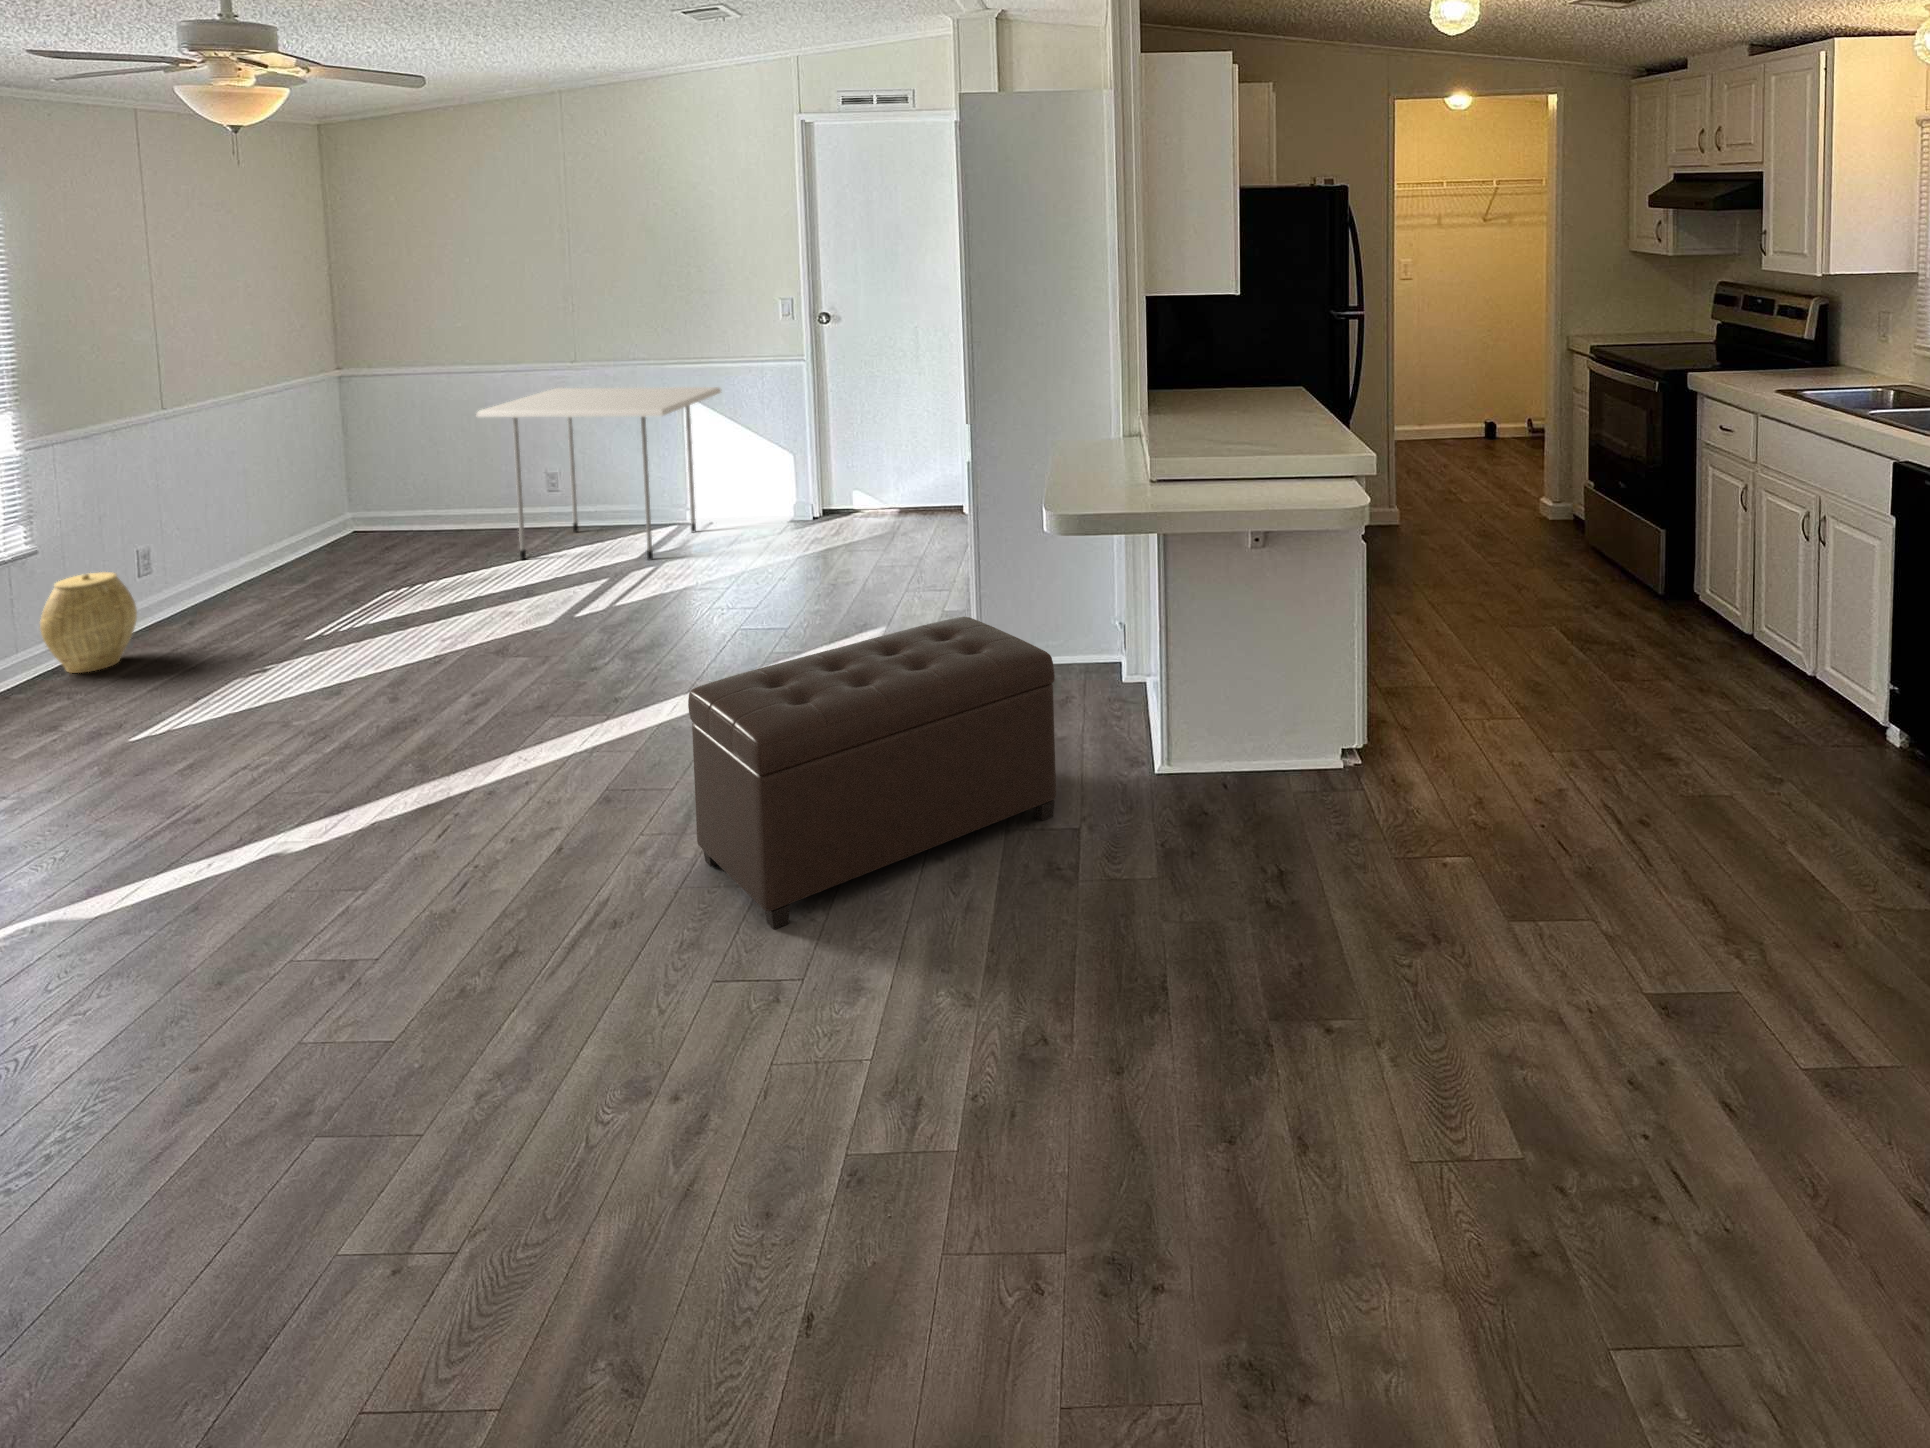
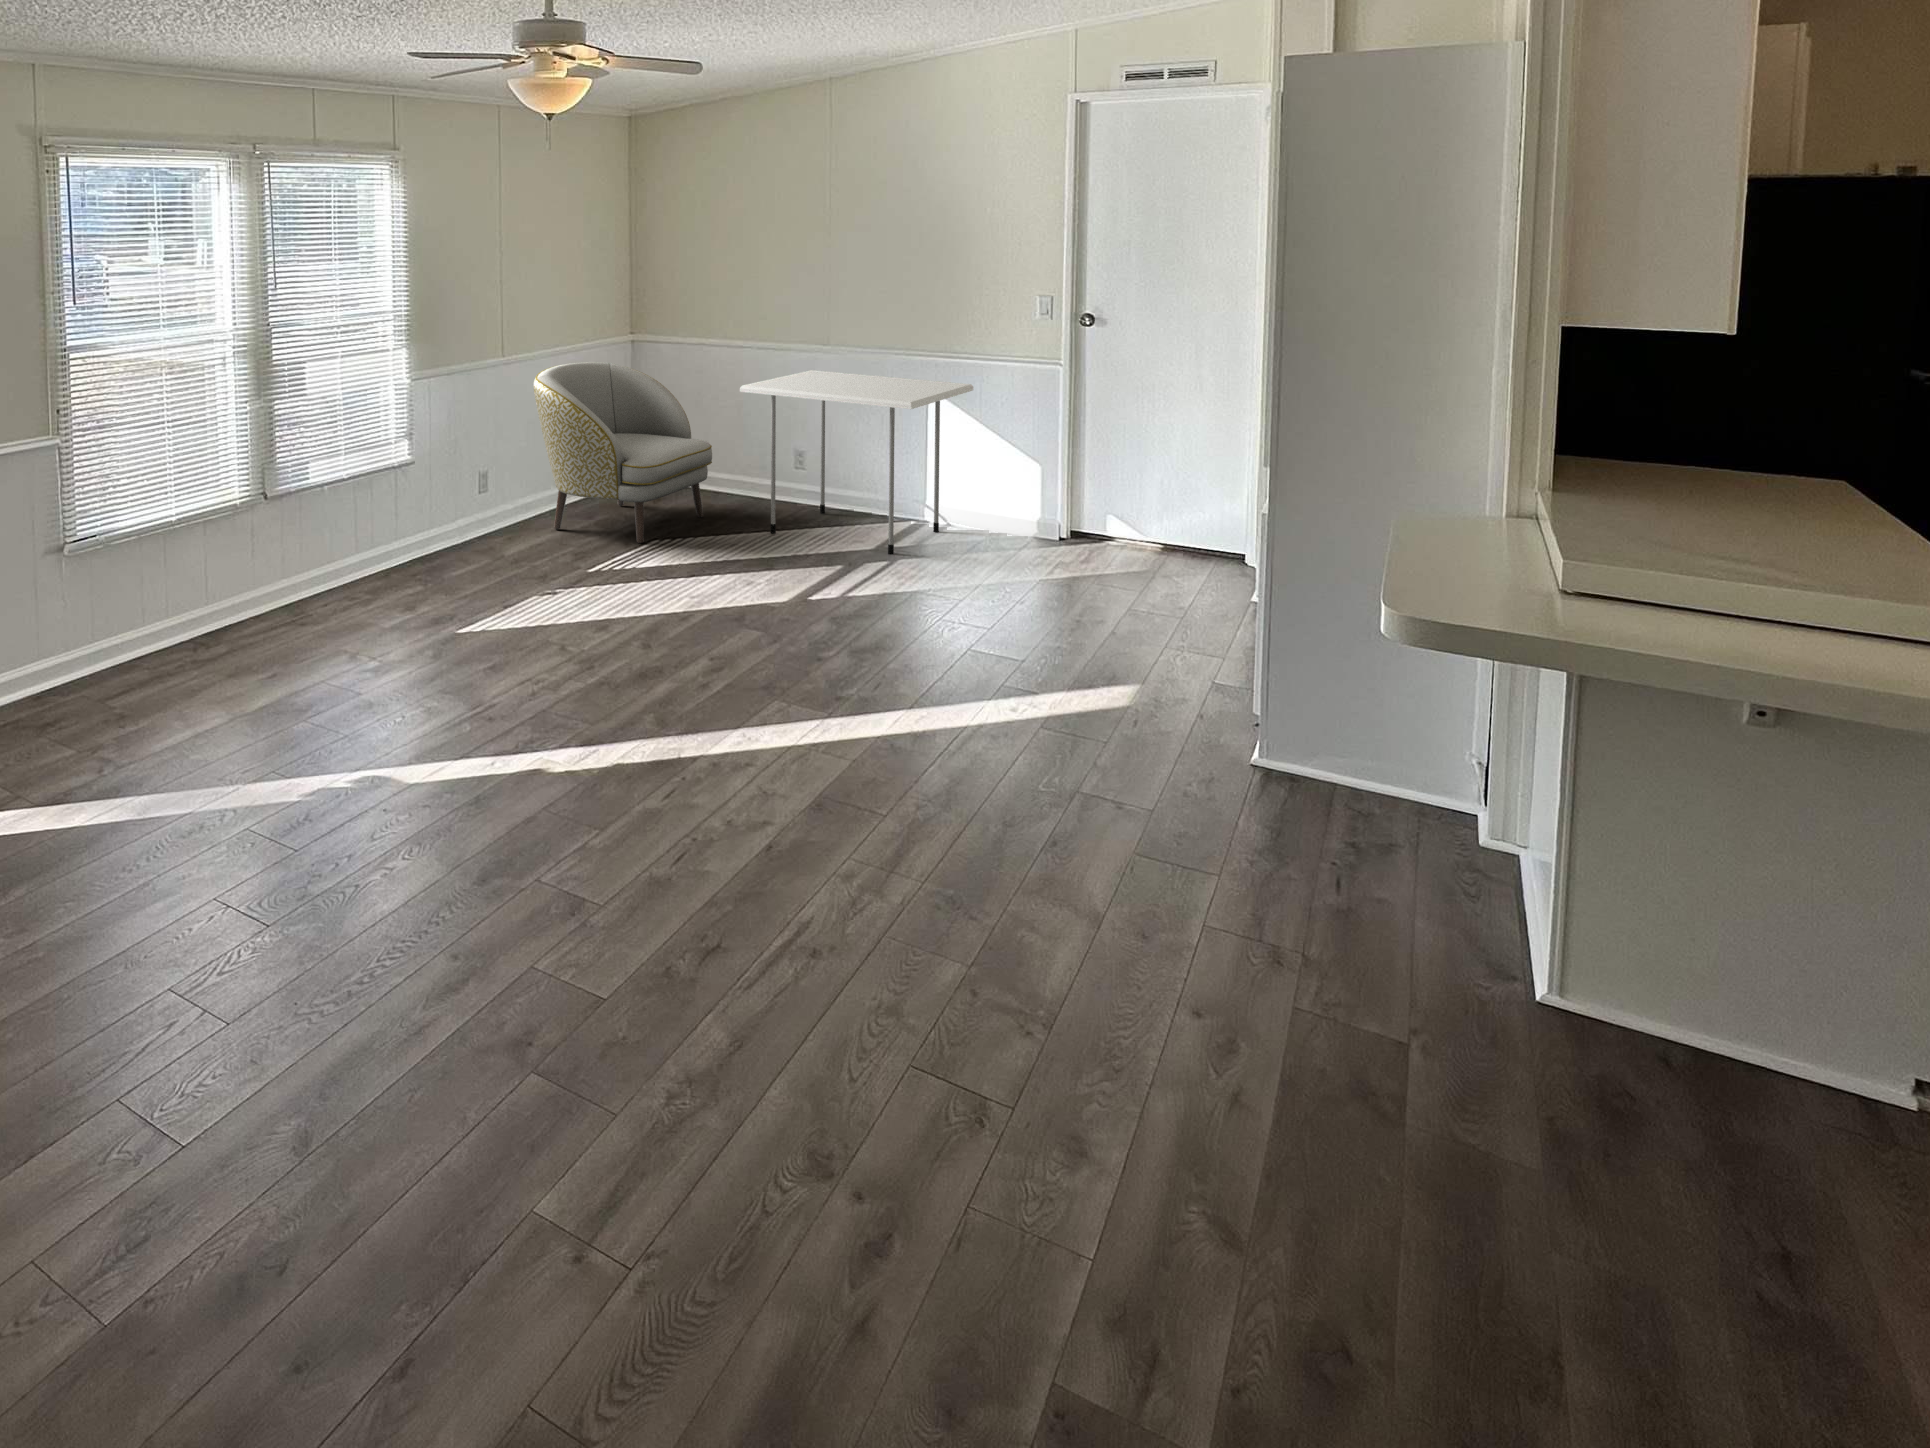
armchair: none [212,401,448,596] -> present [534,362,712,543]
woven basket: present [40,572,137,673] -> none [409,491,472,572]
ottoman: present [688,617,1056,929] -> none [916,696,1377,1009]

